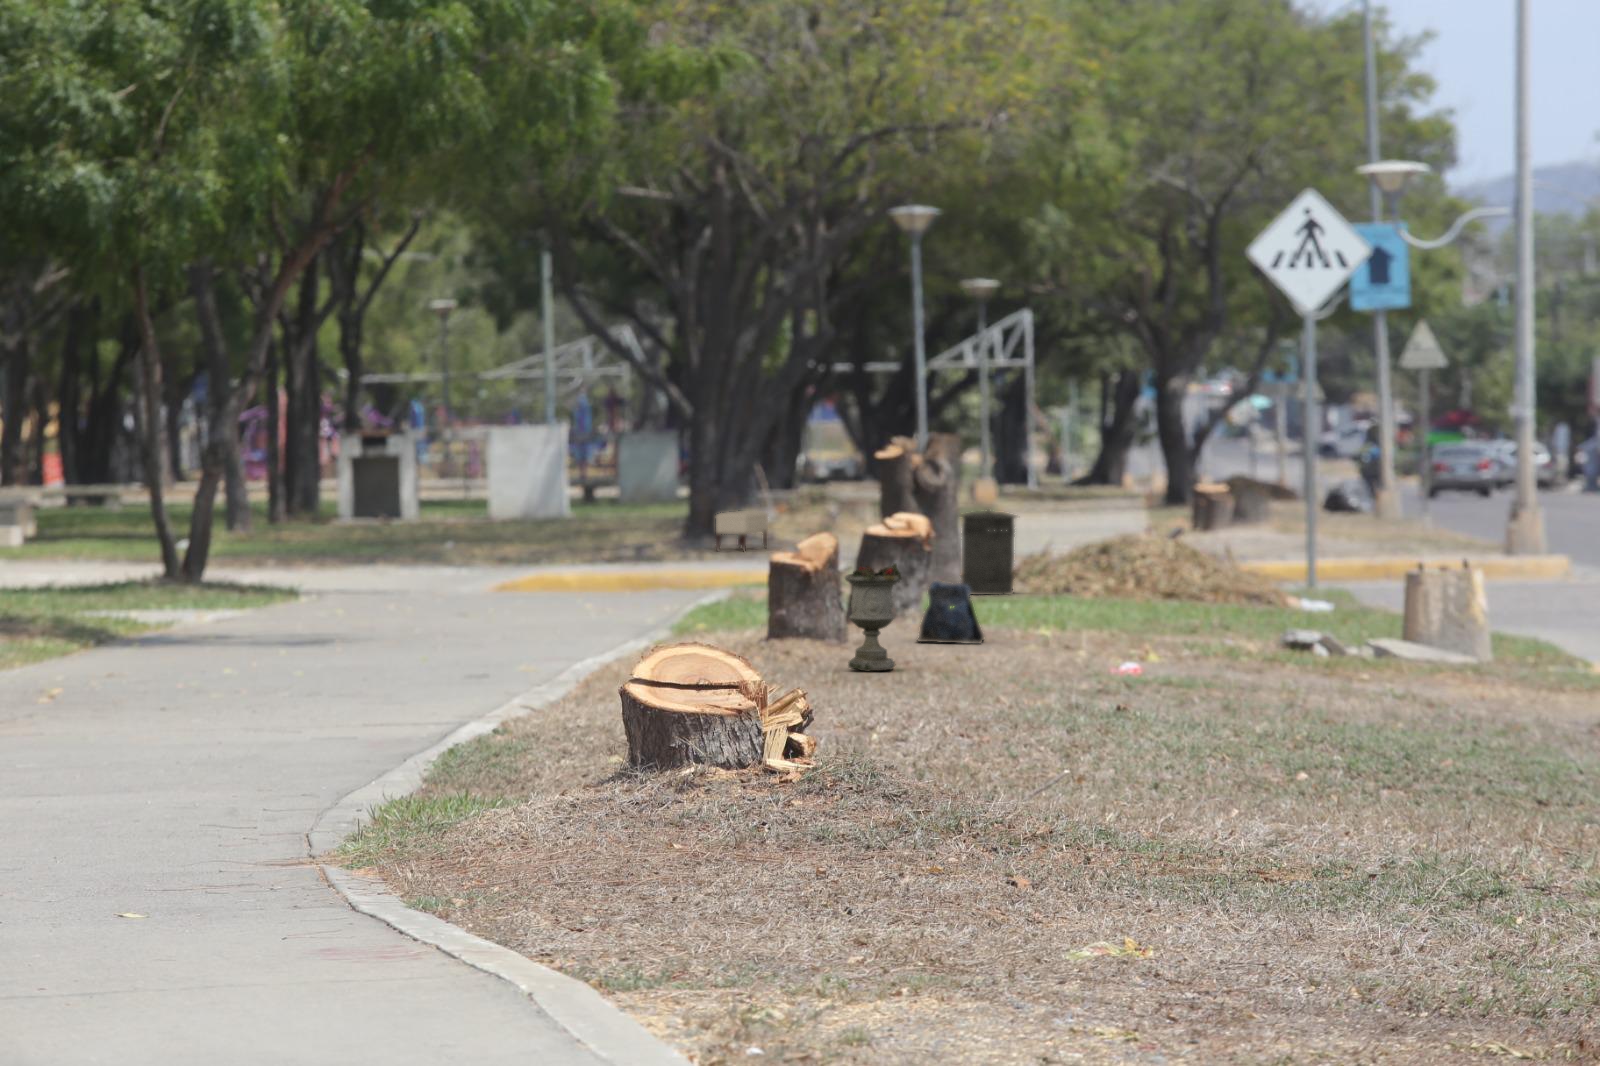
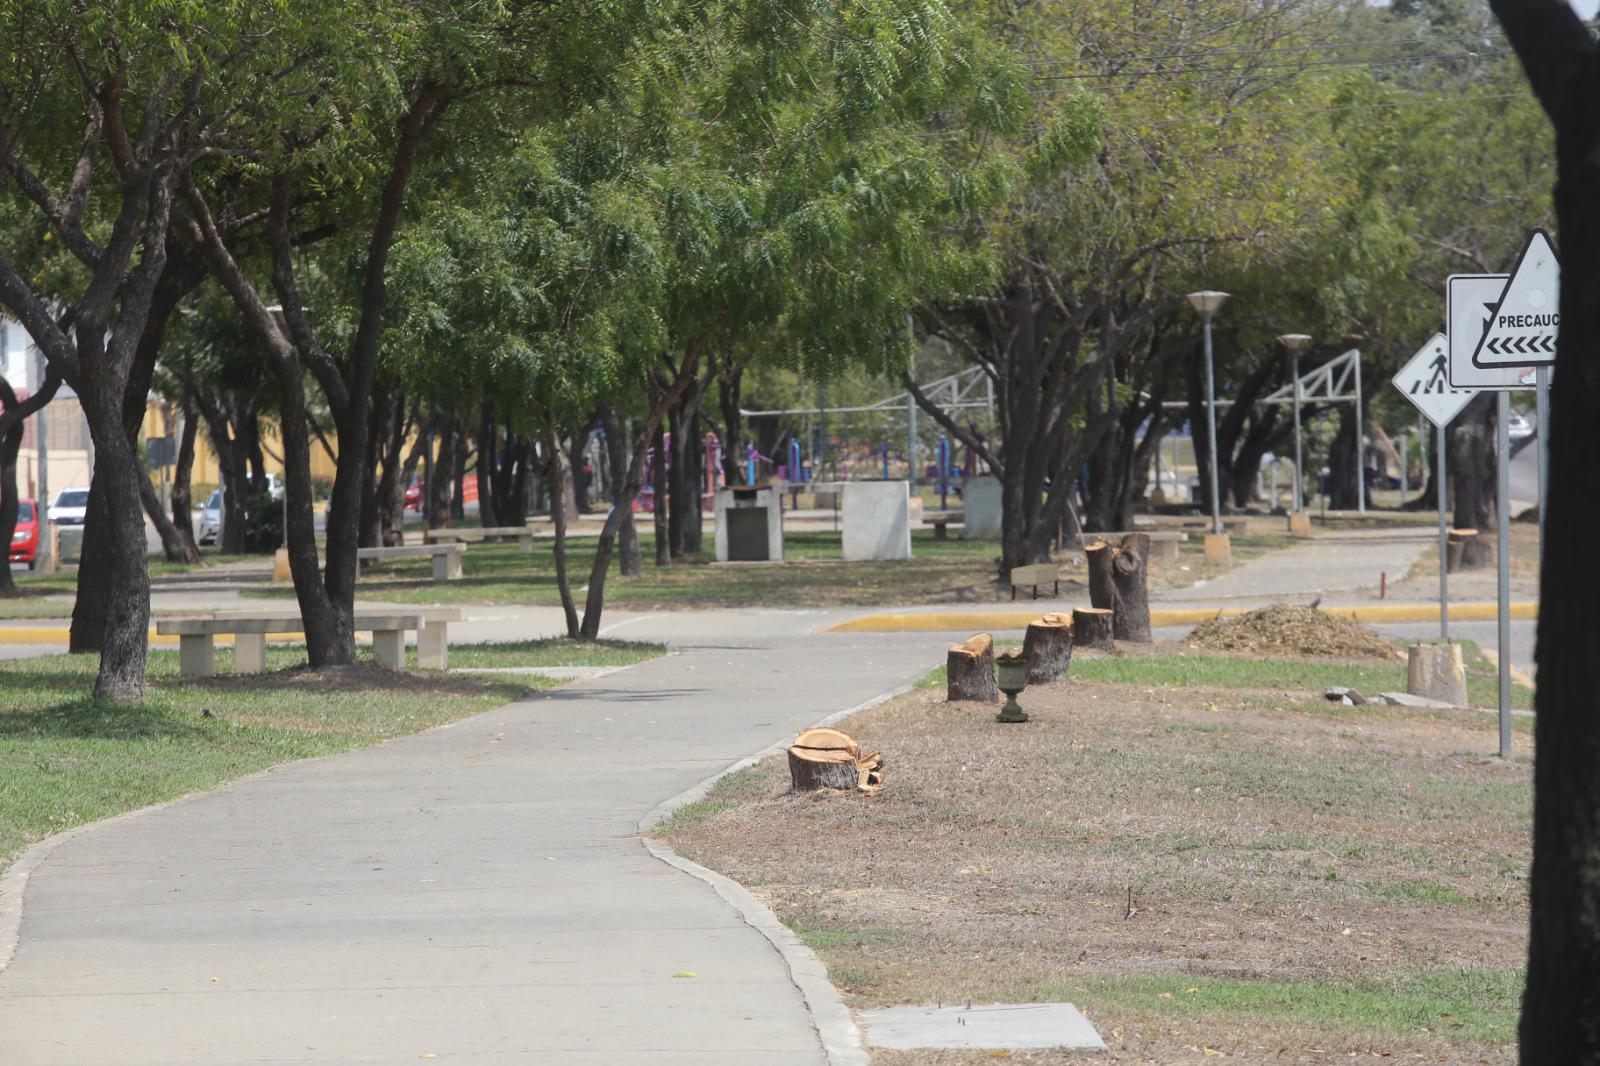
trash can: present [961,510,1016,595] -> none [1152,583,1200,650]
backpack: present [918,581,984,644] -> none [1066,653,1119,699]

